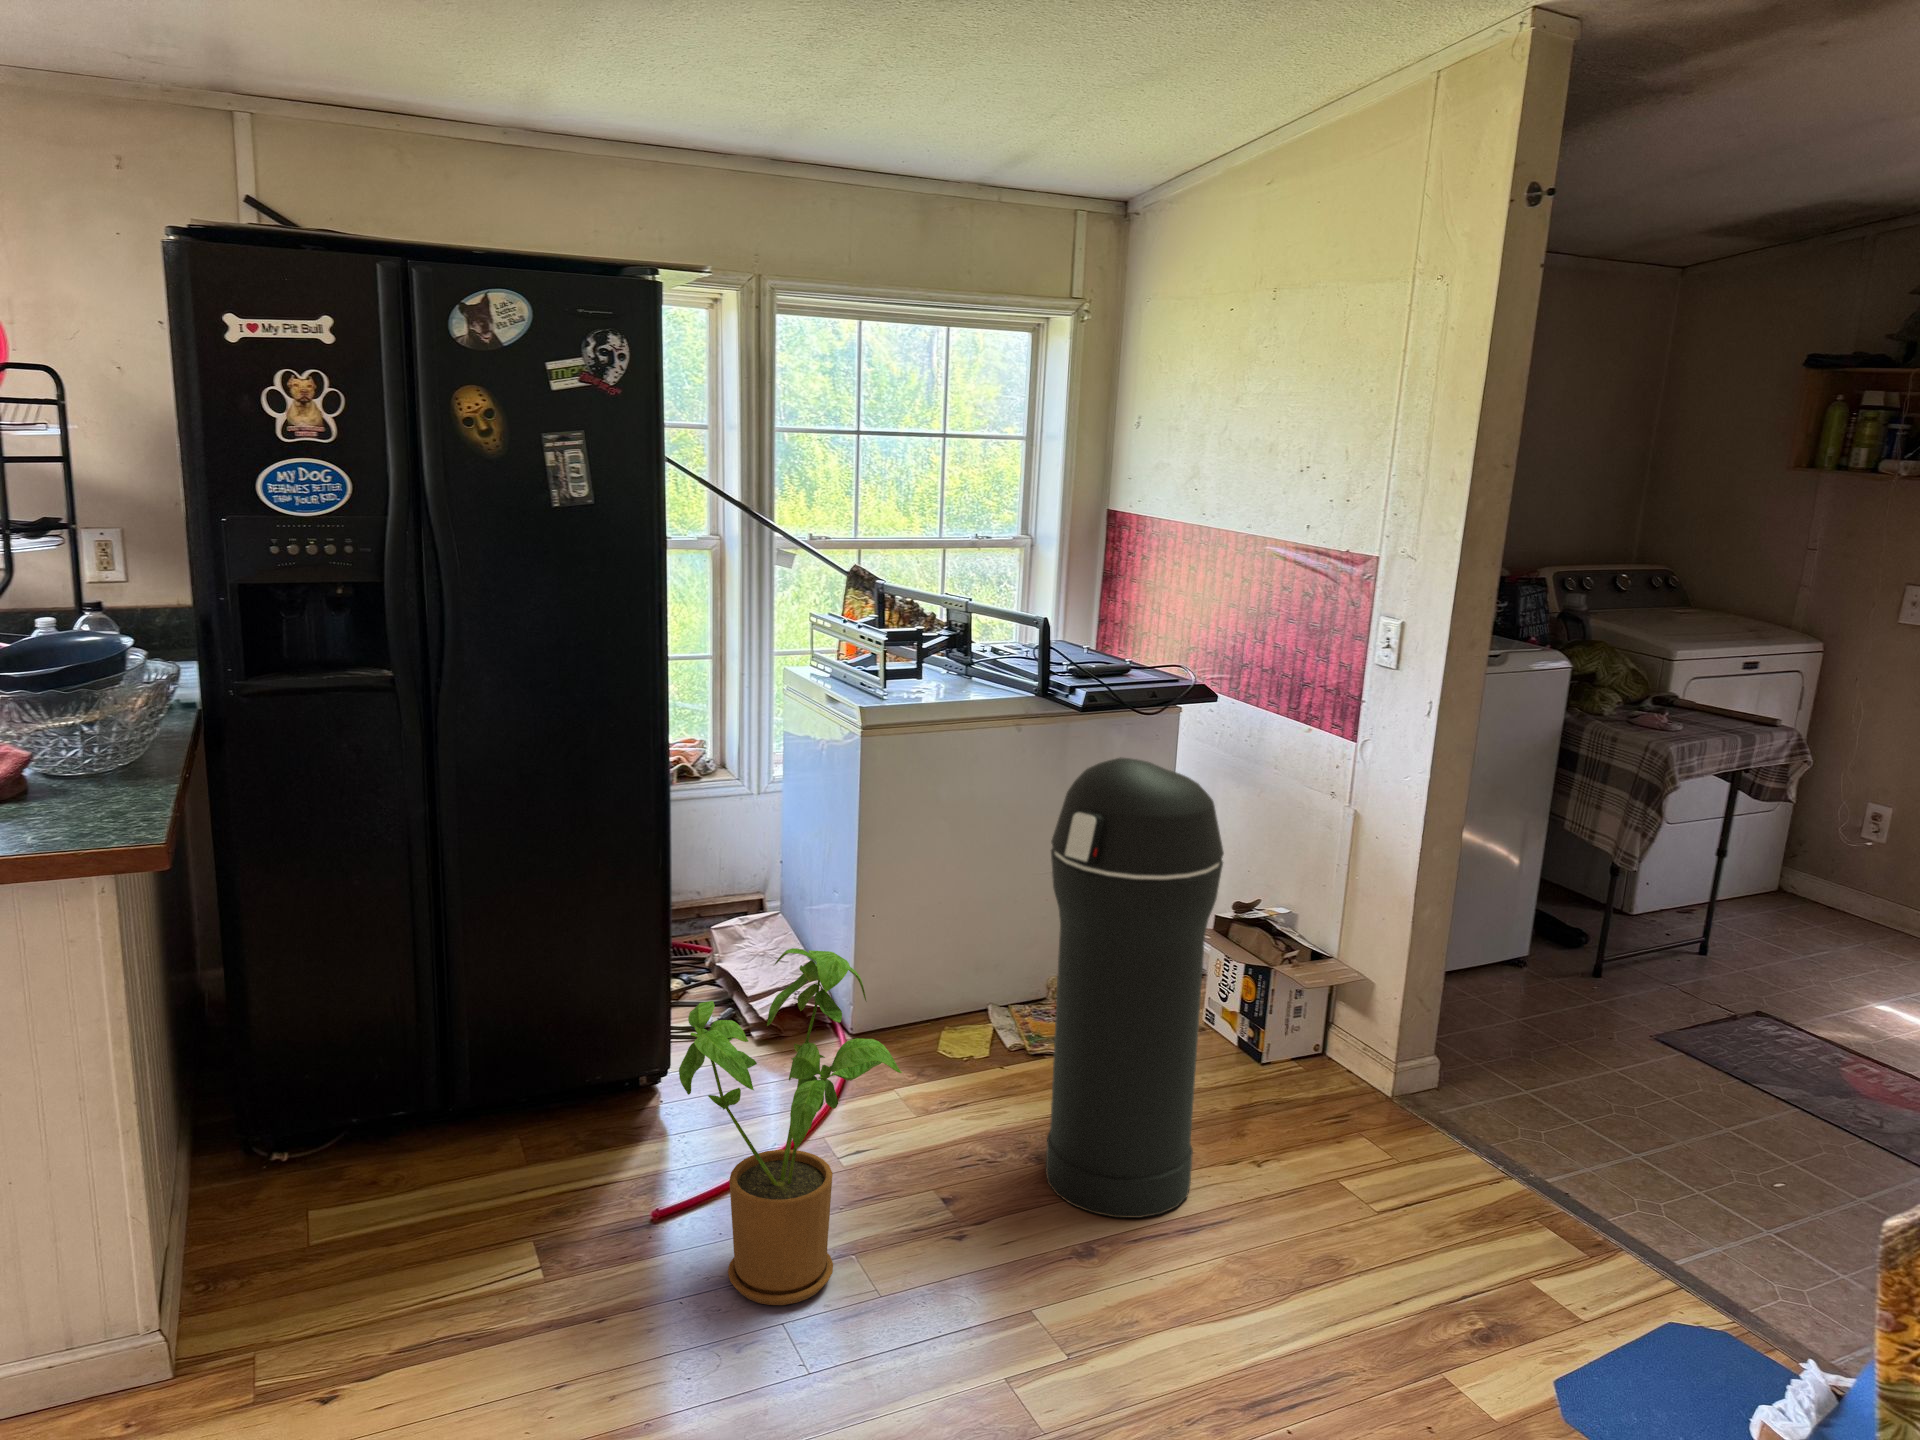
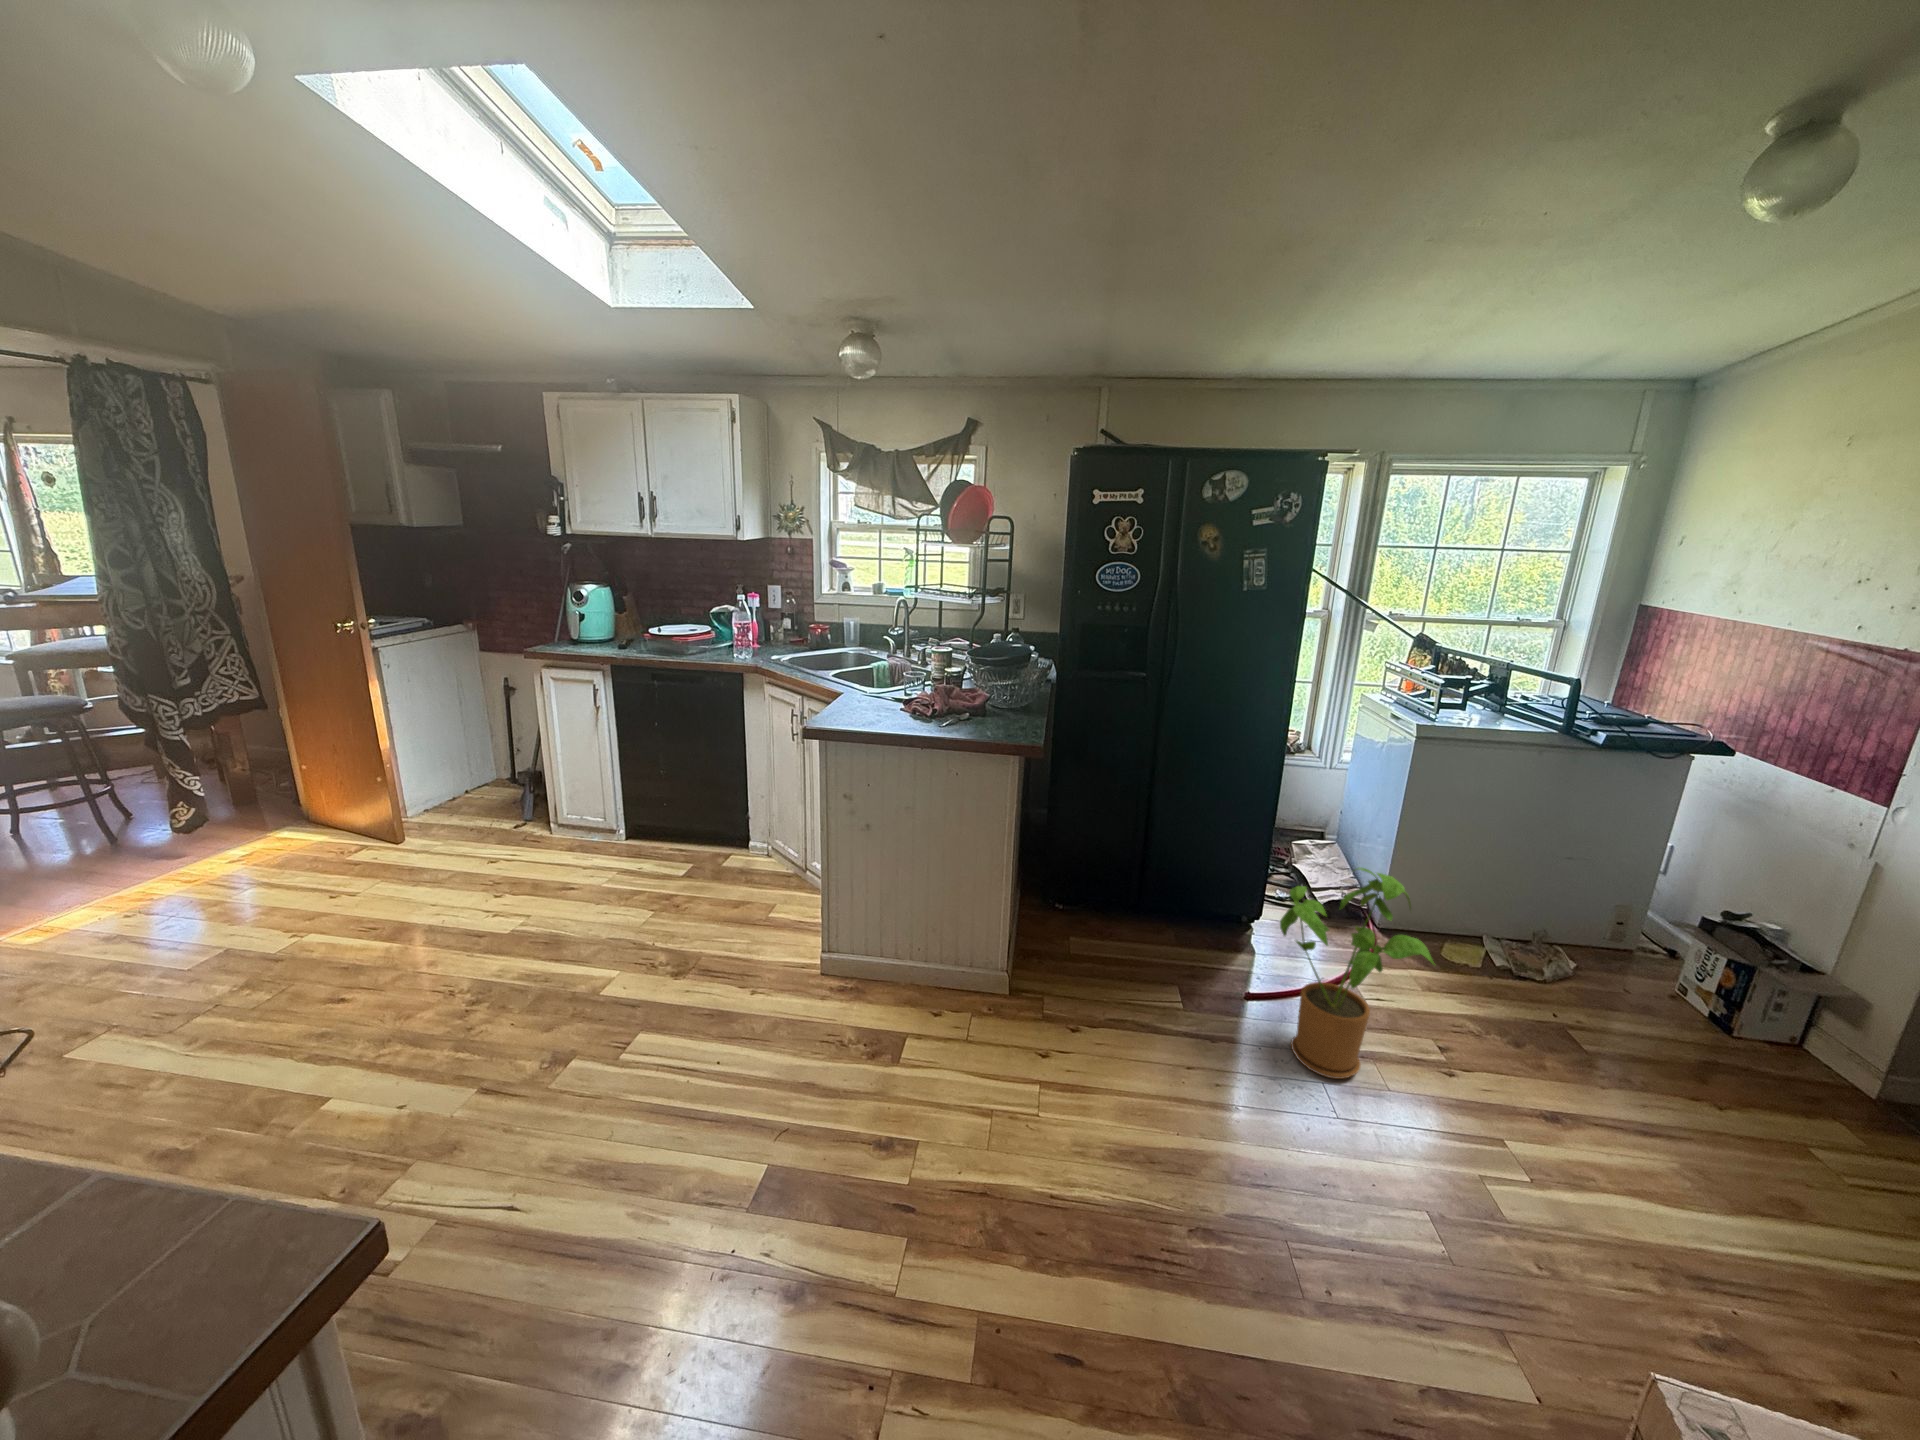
trash can: present [1046,757,1224,1218] -> none [1526,791,1751,1125]

